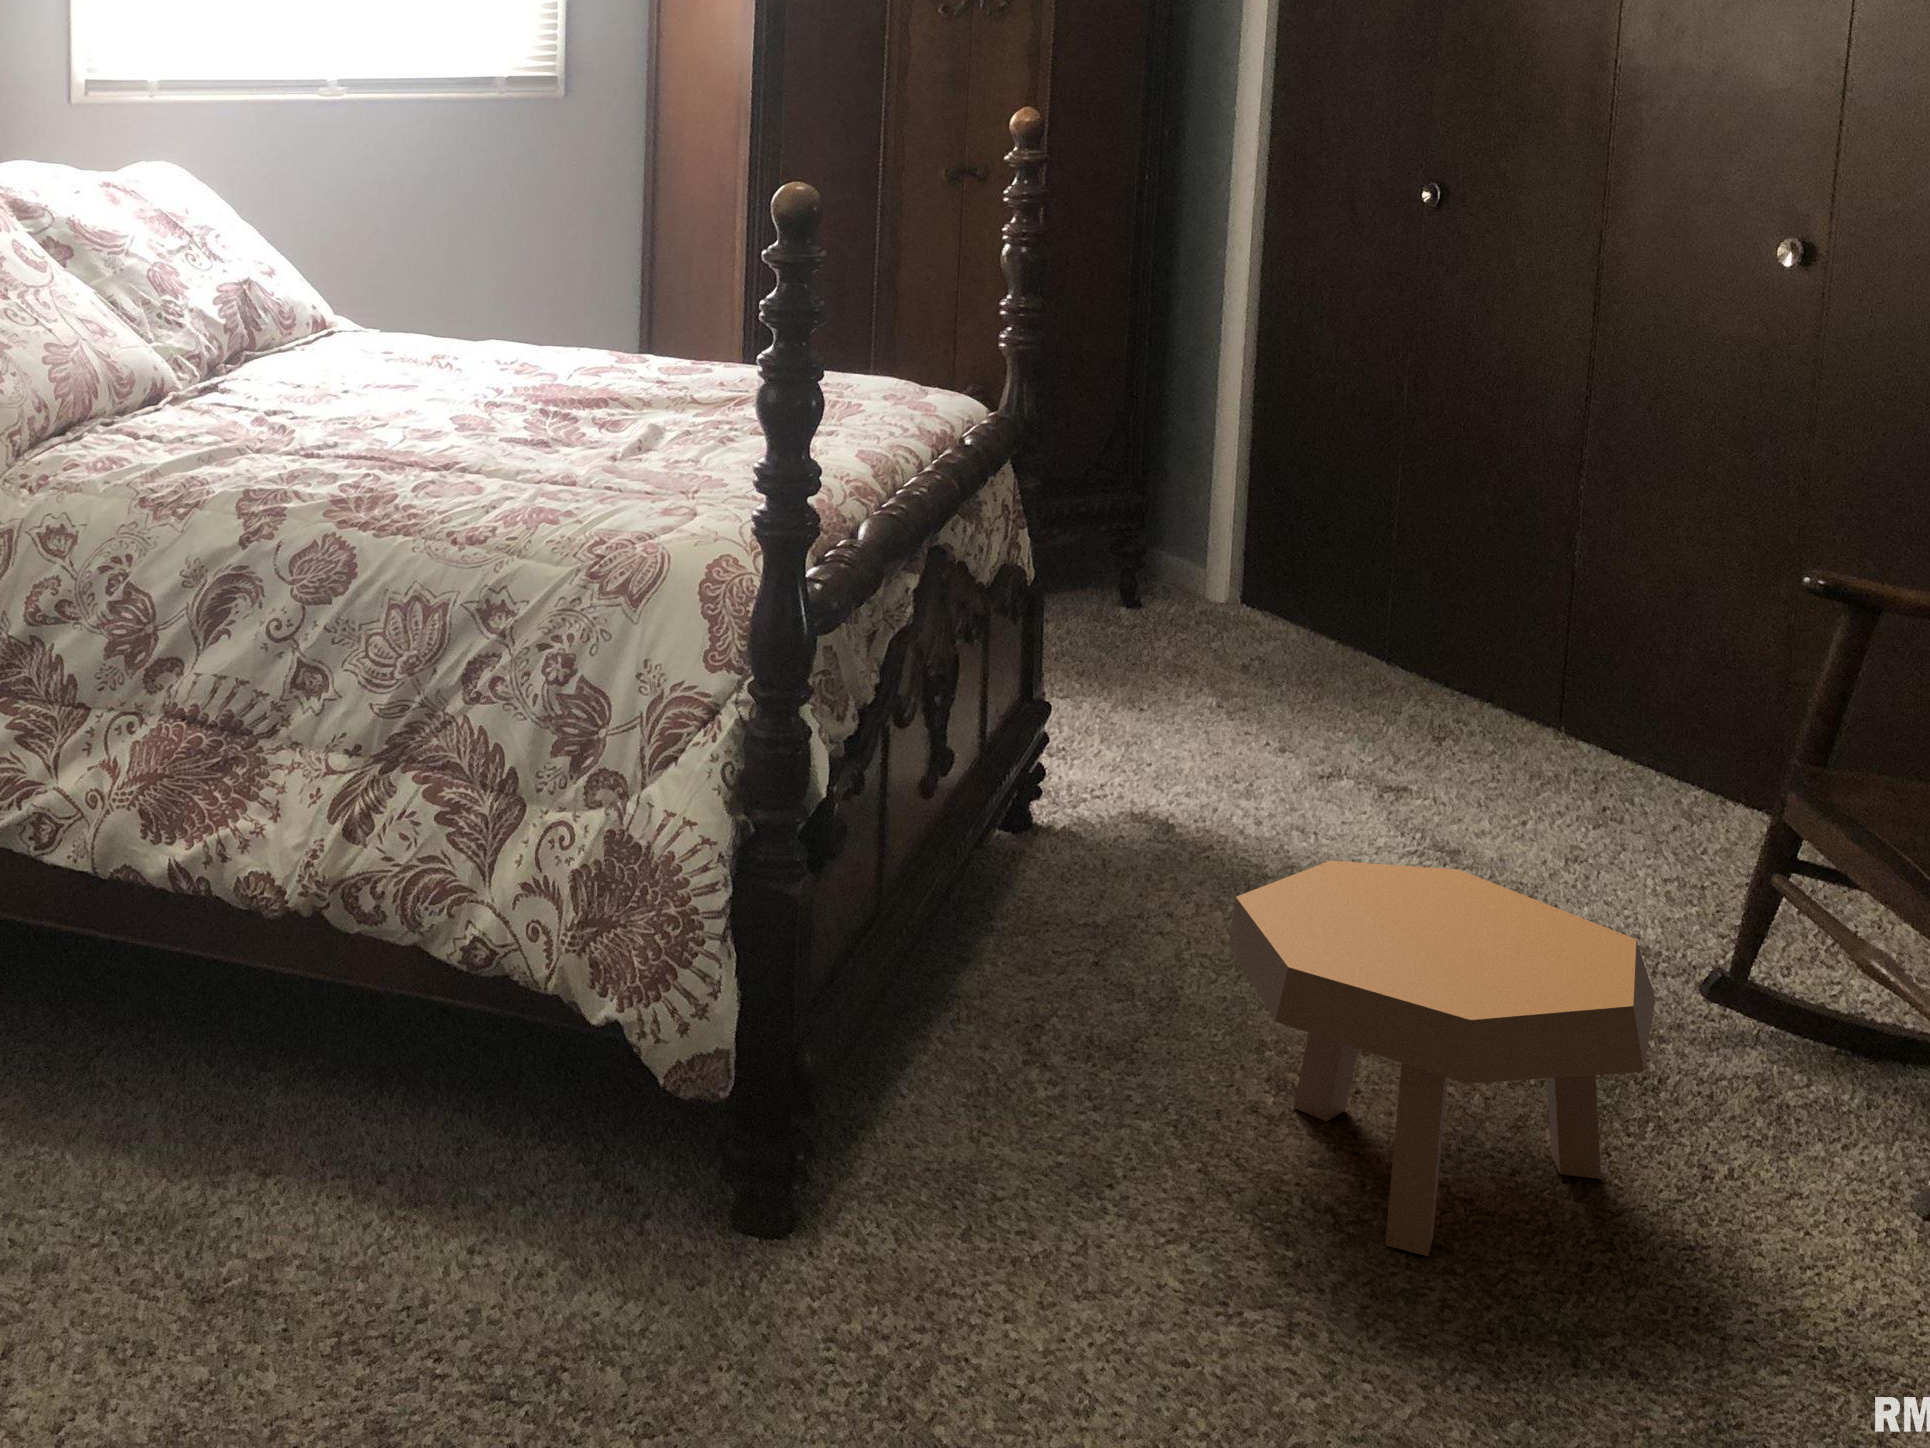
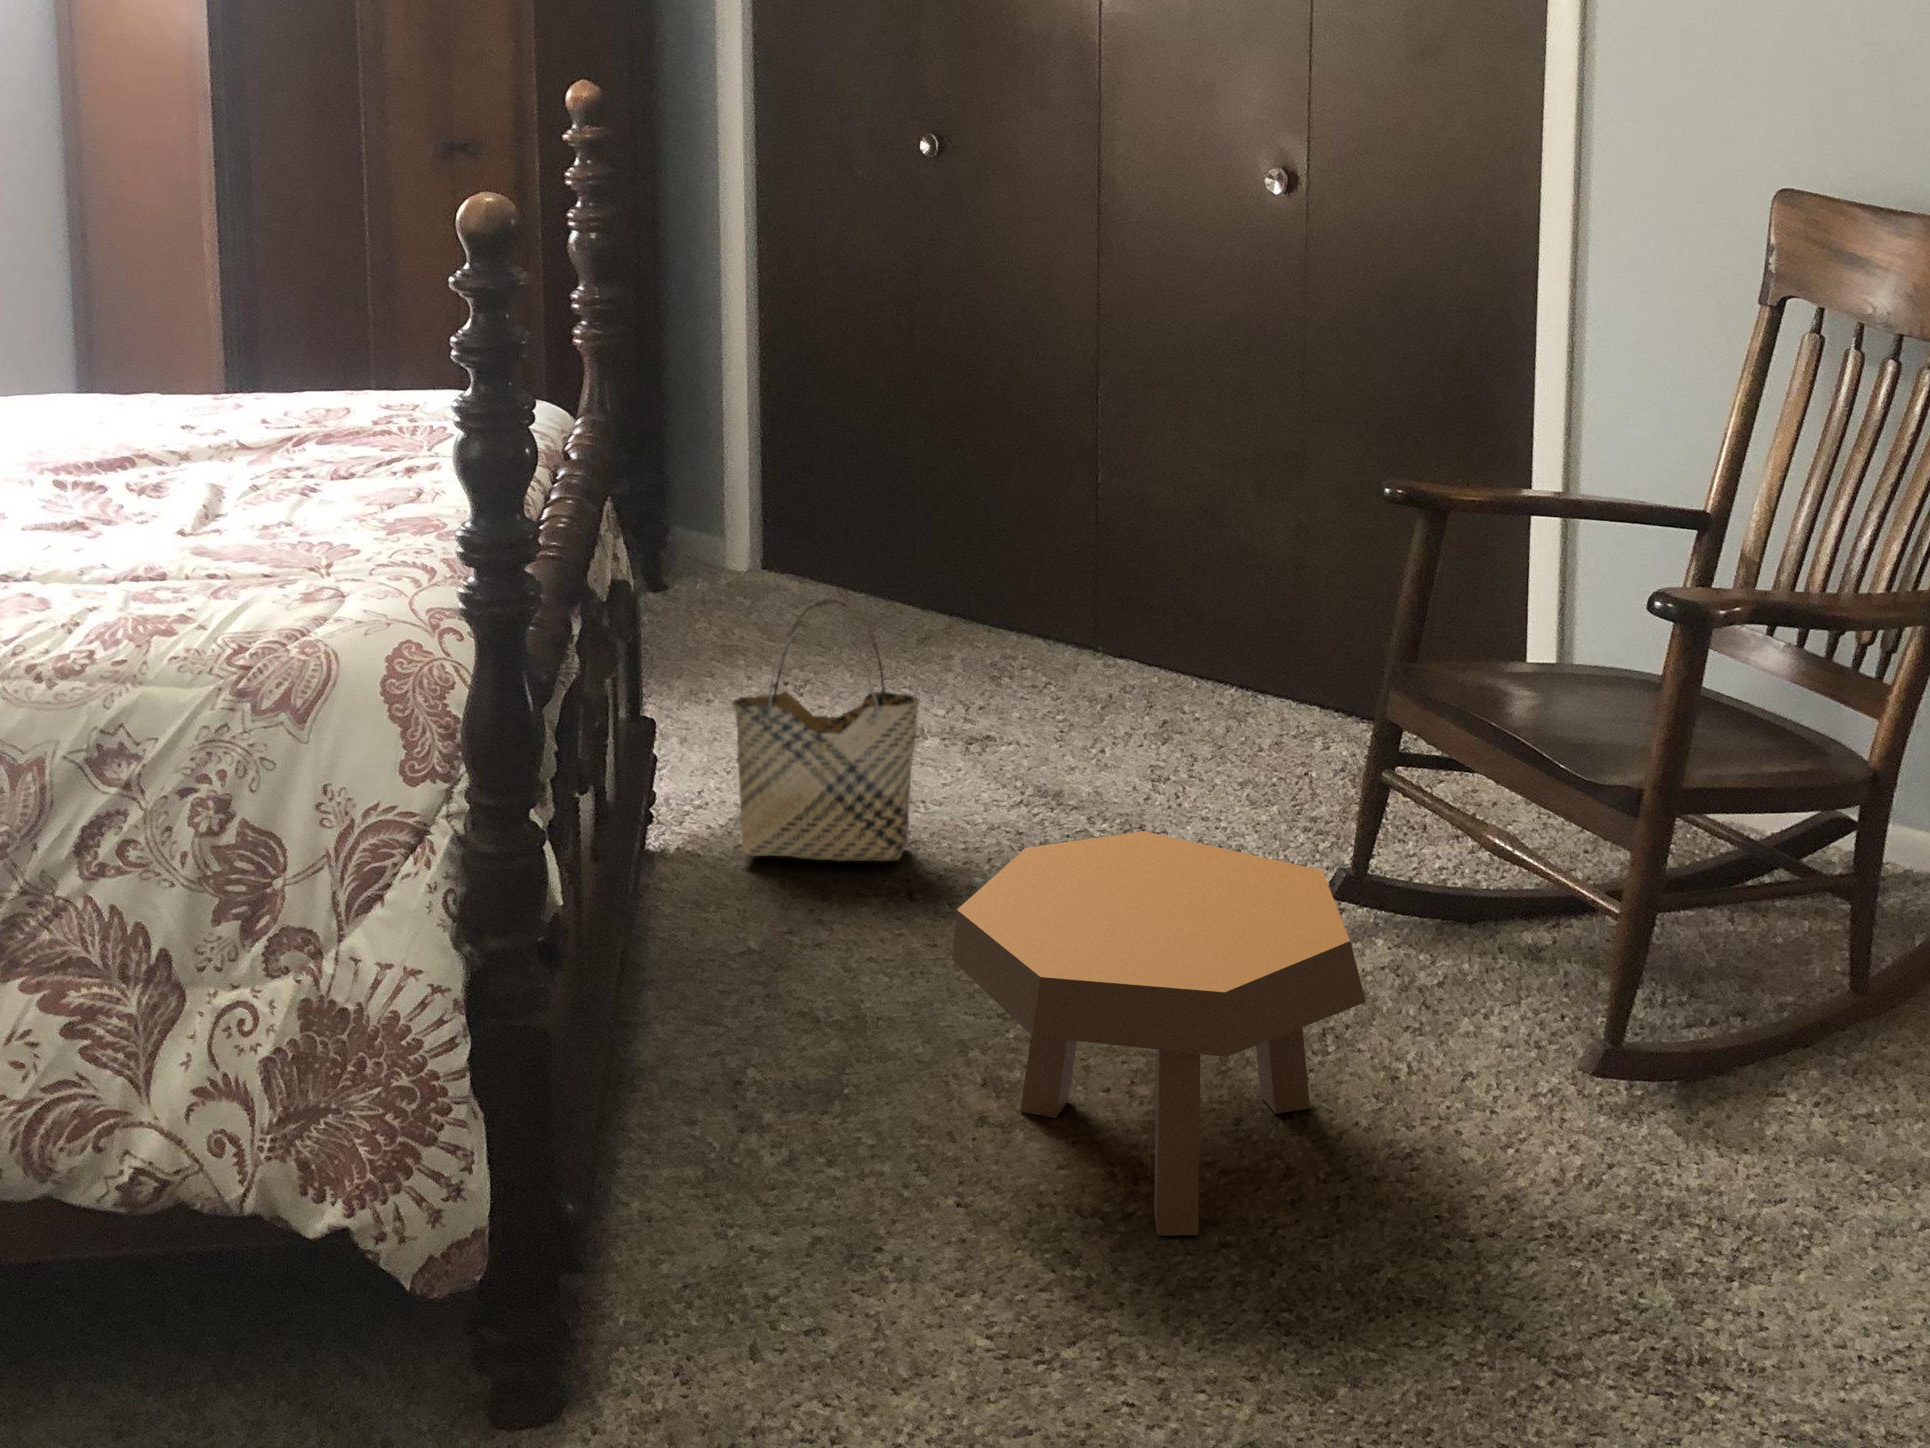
woven basket: none [1115,620,1299,872] -> present [732,600,920,861]

